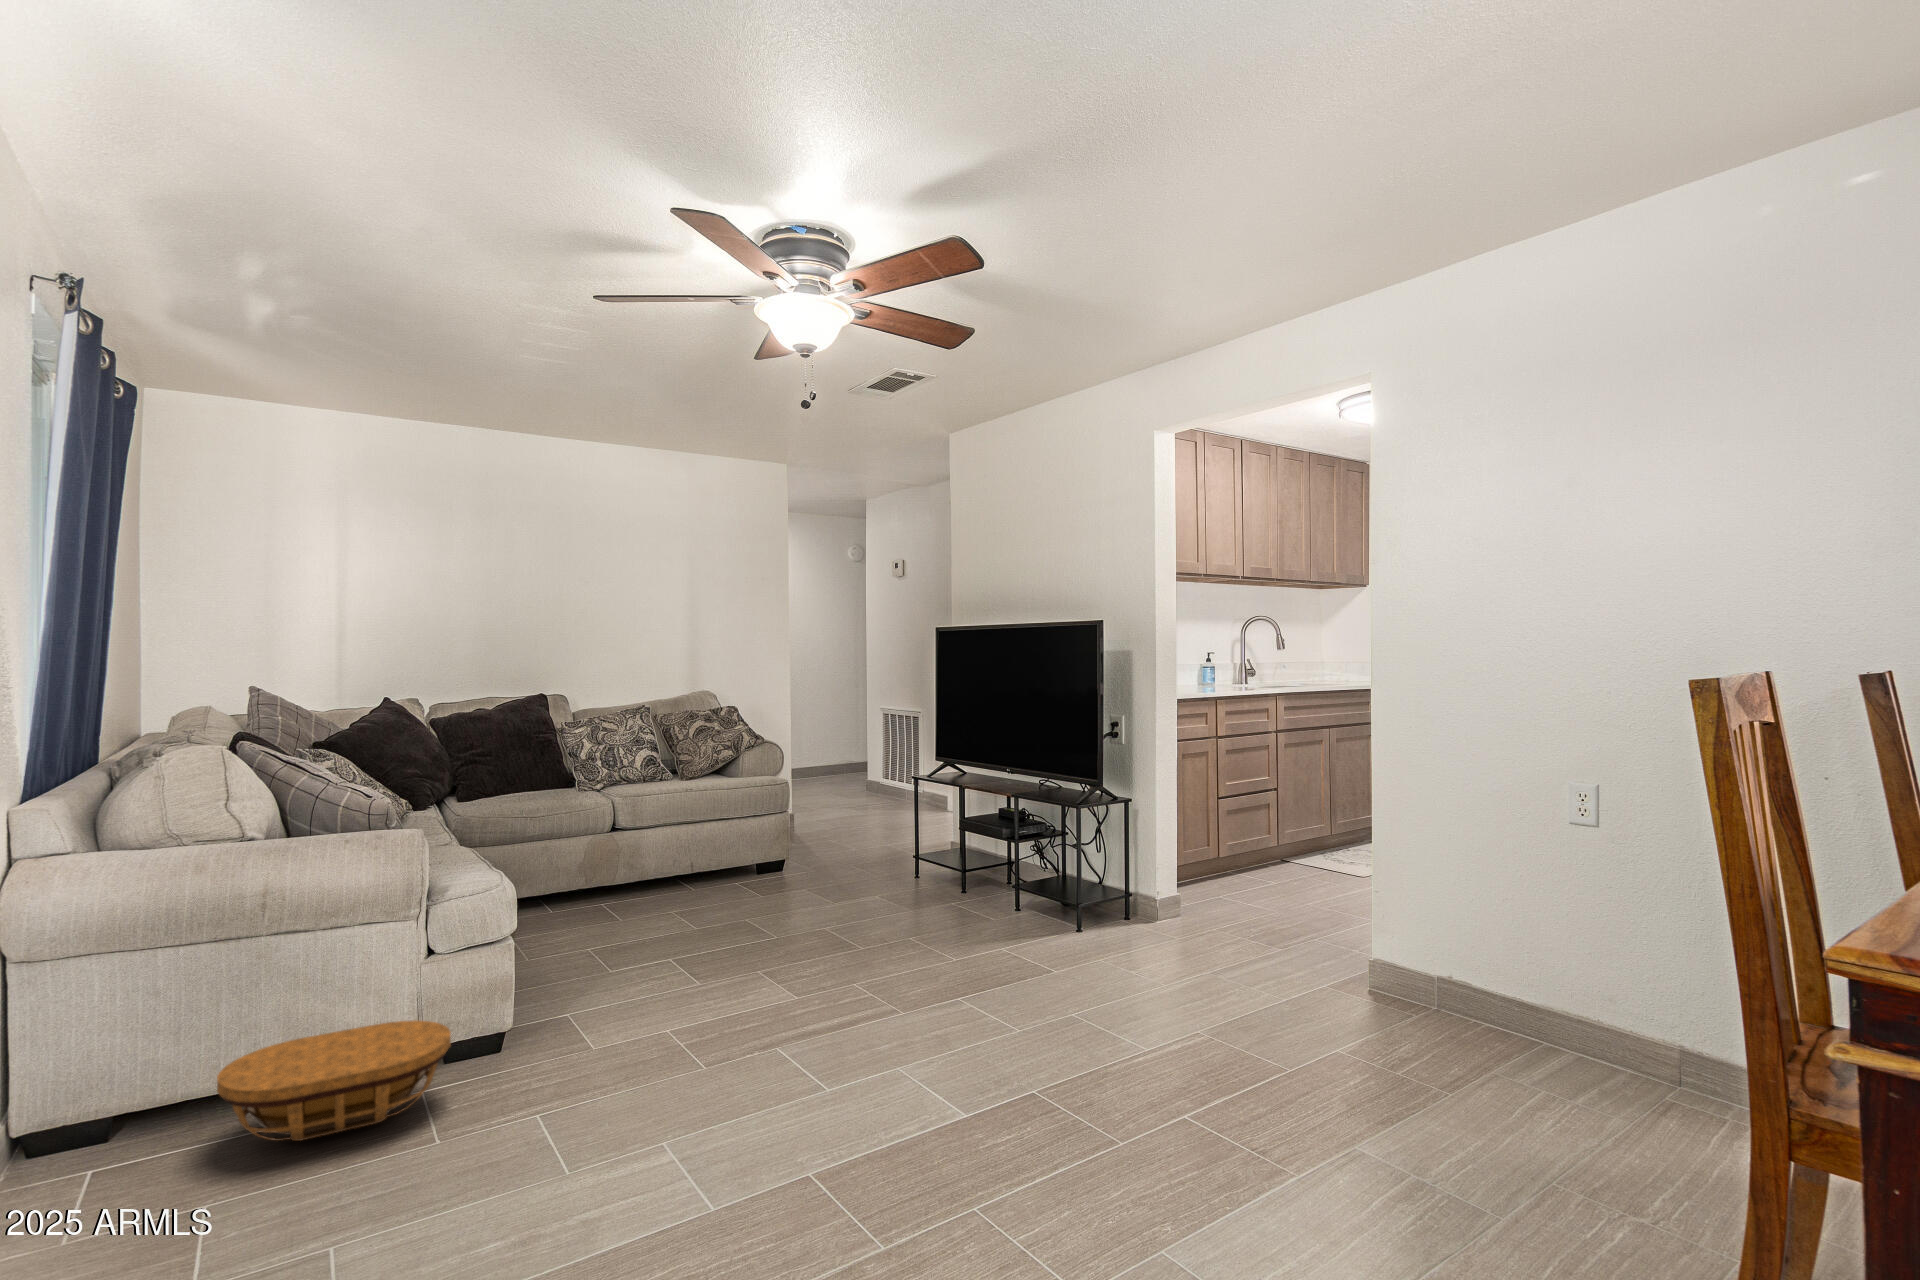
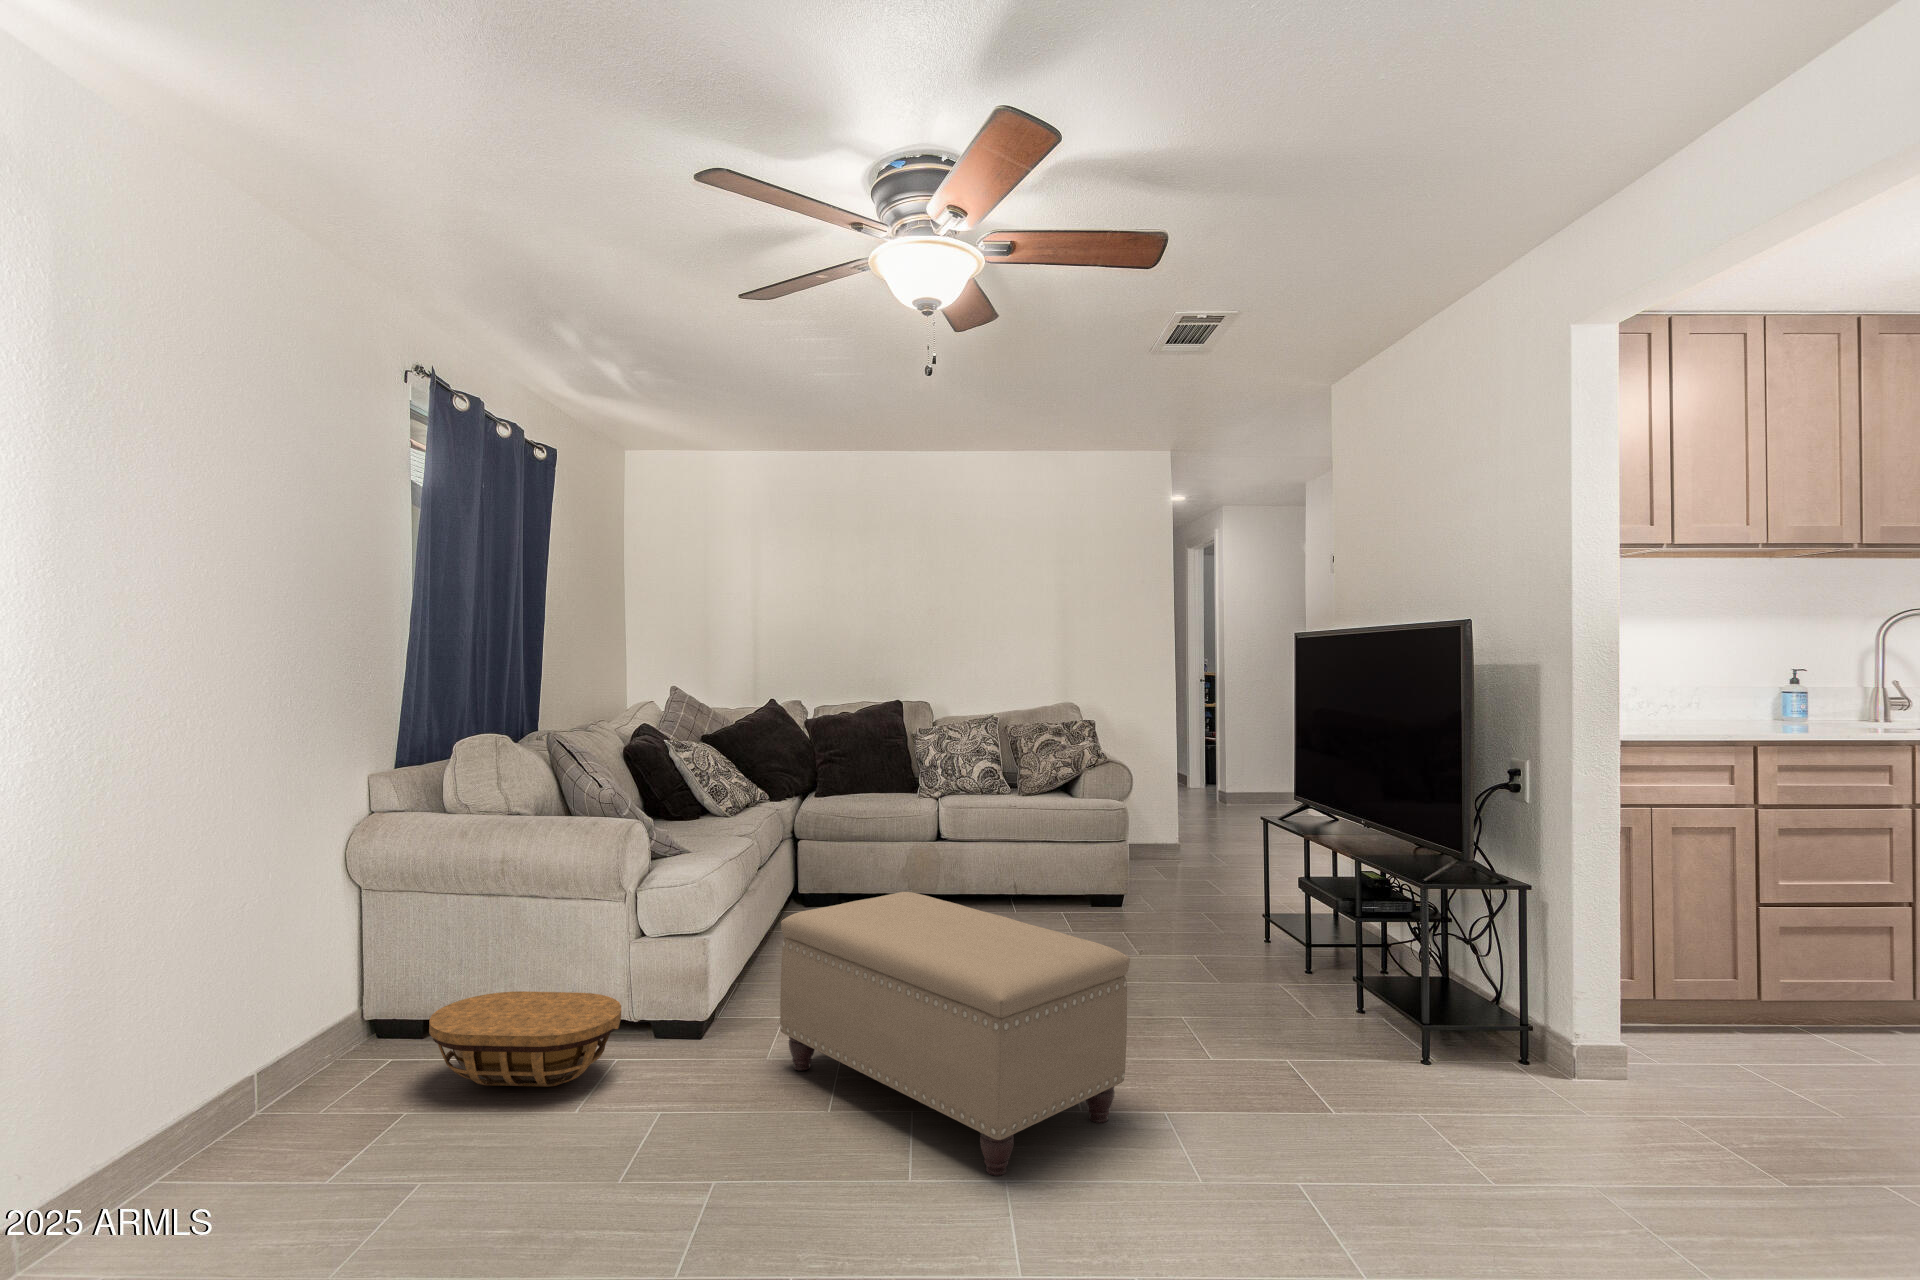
ottoman: none [605,869,927,1072] -> present [780,892,1130,1176]

